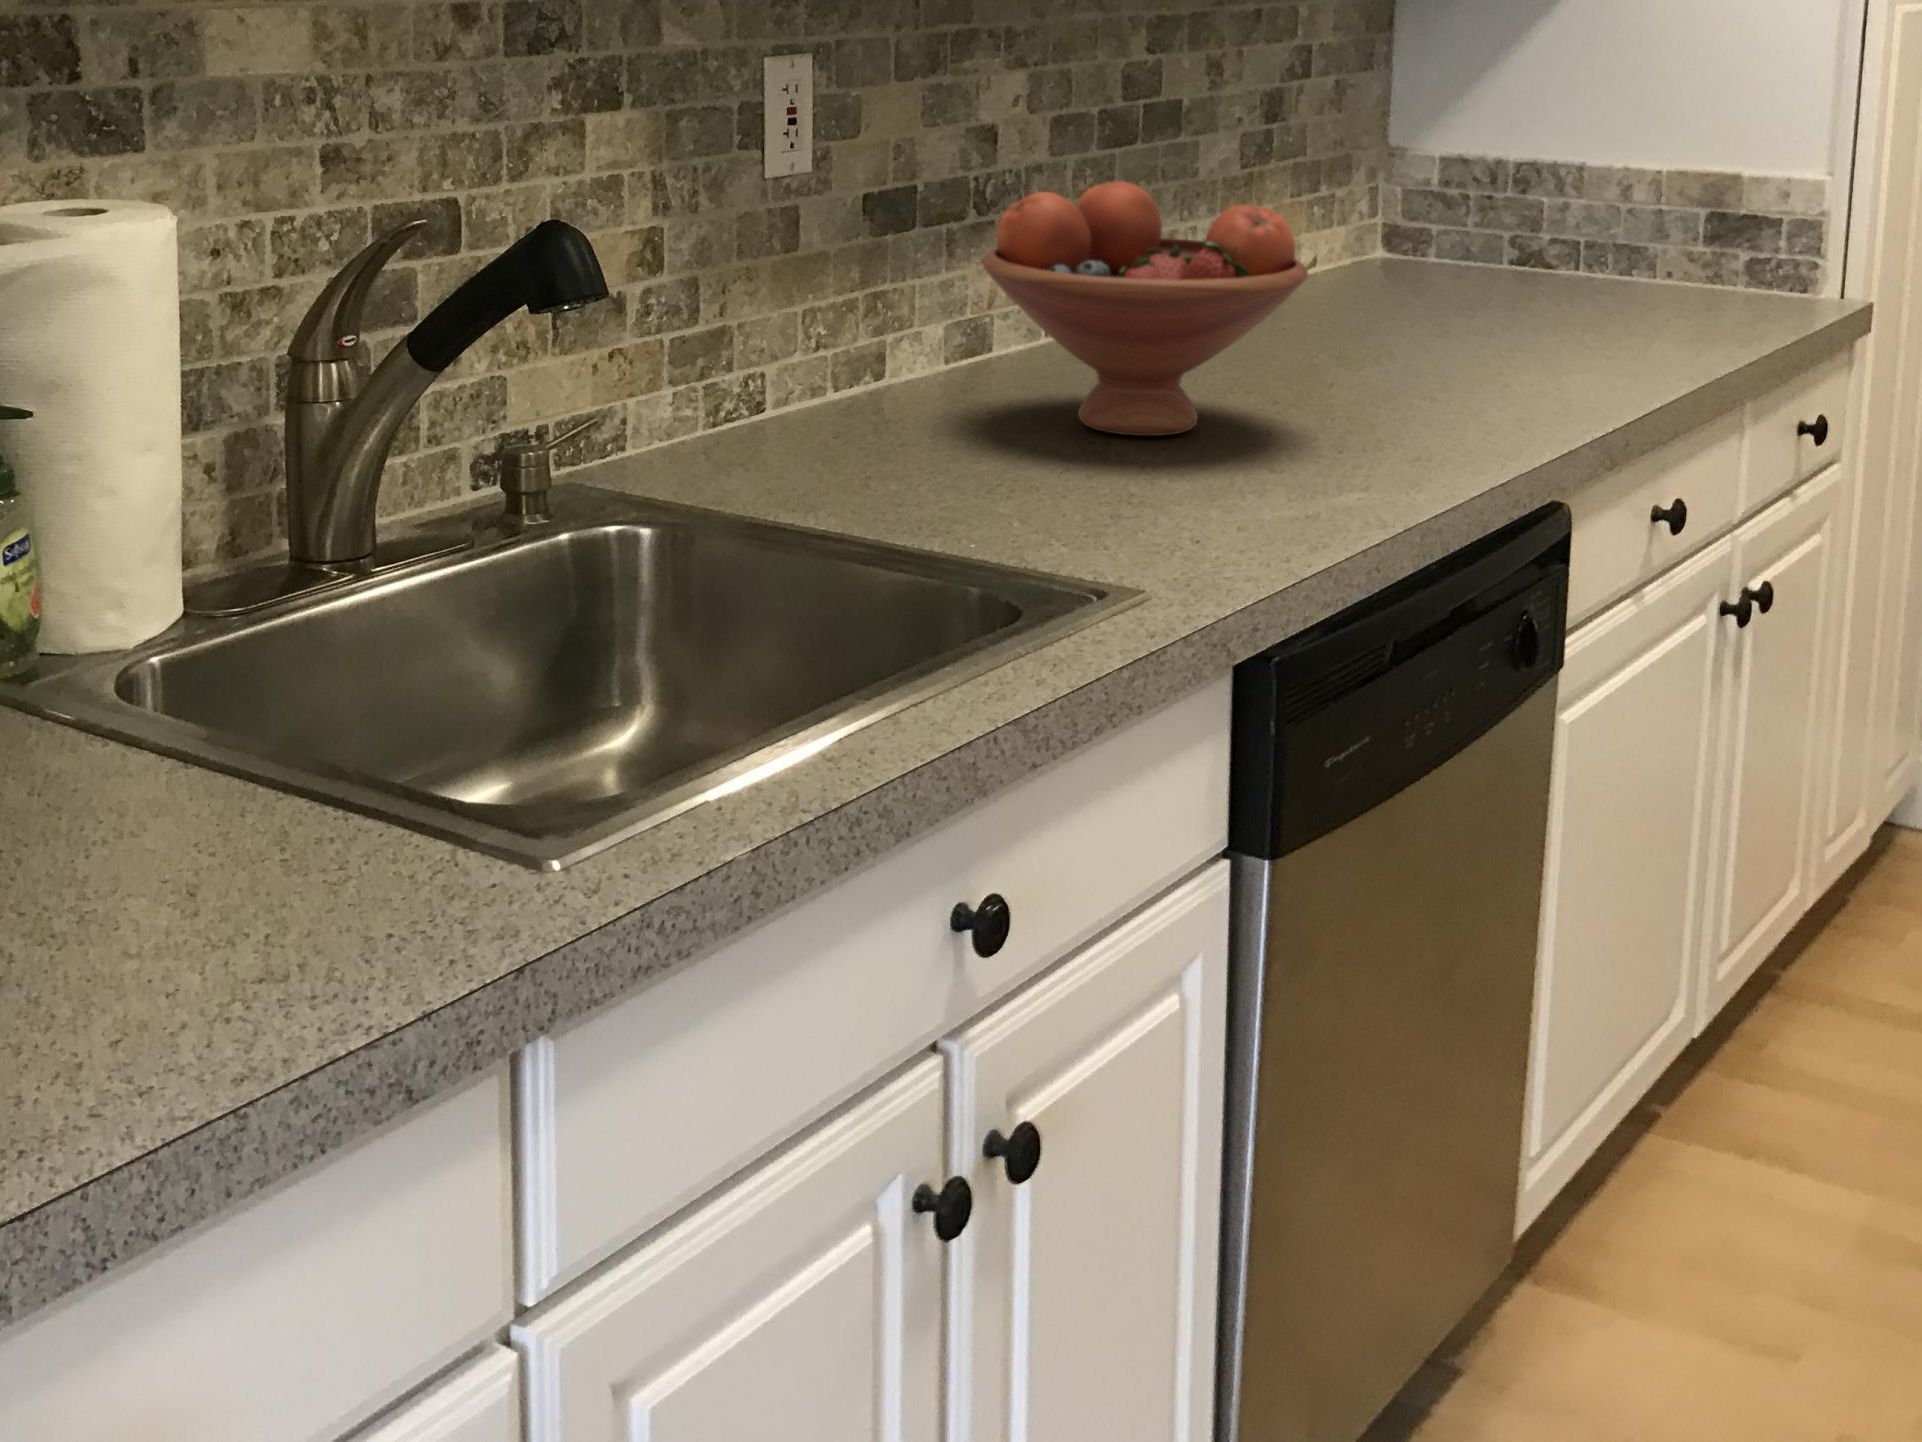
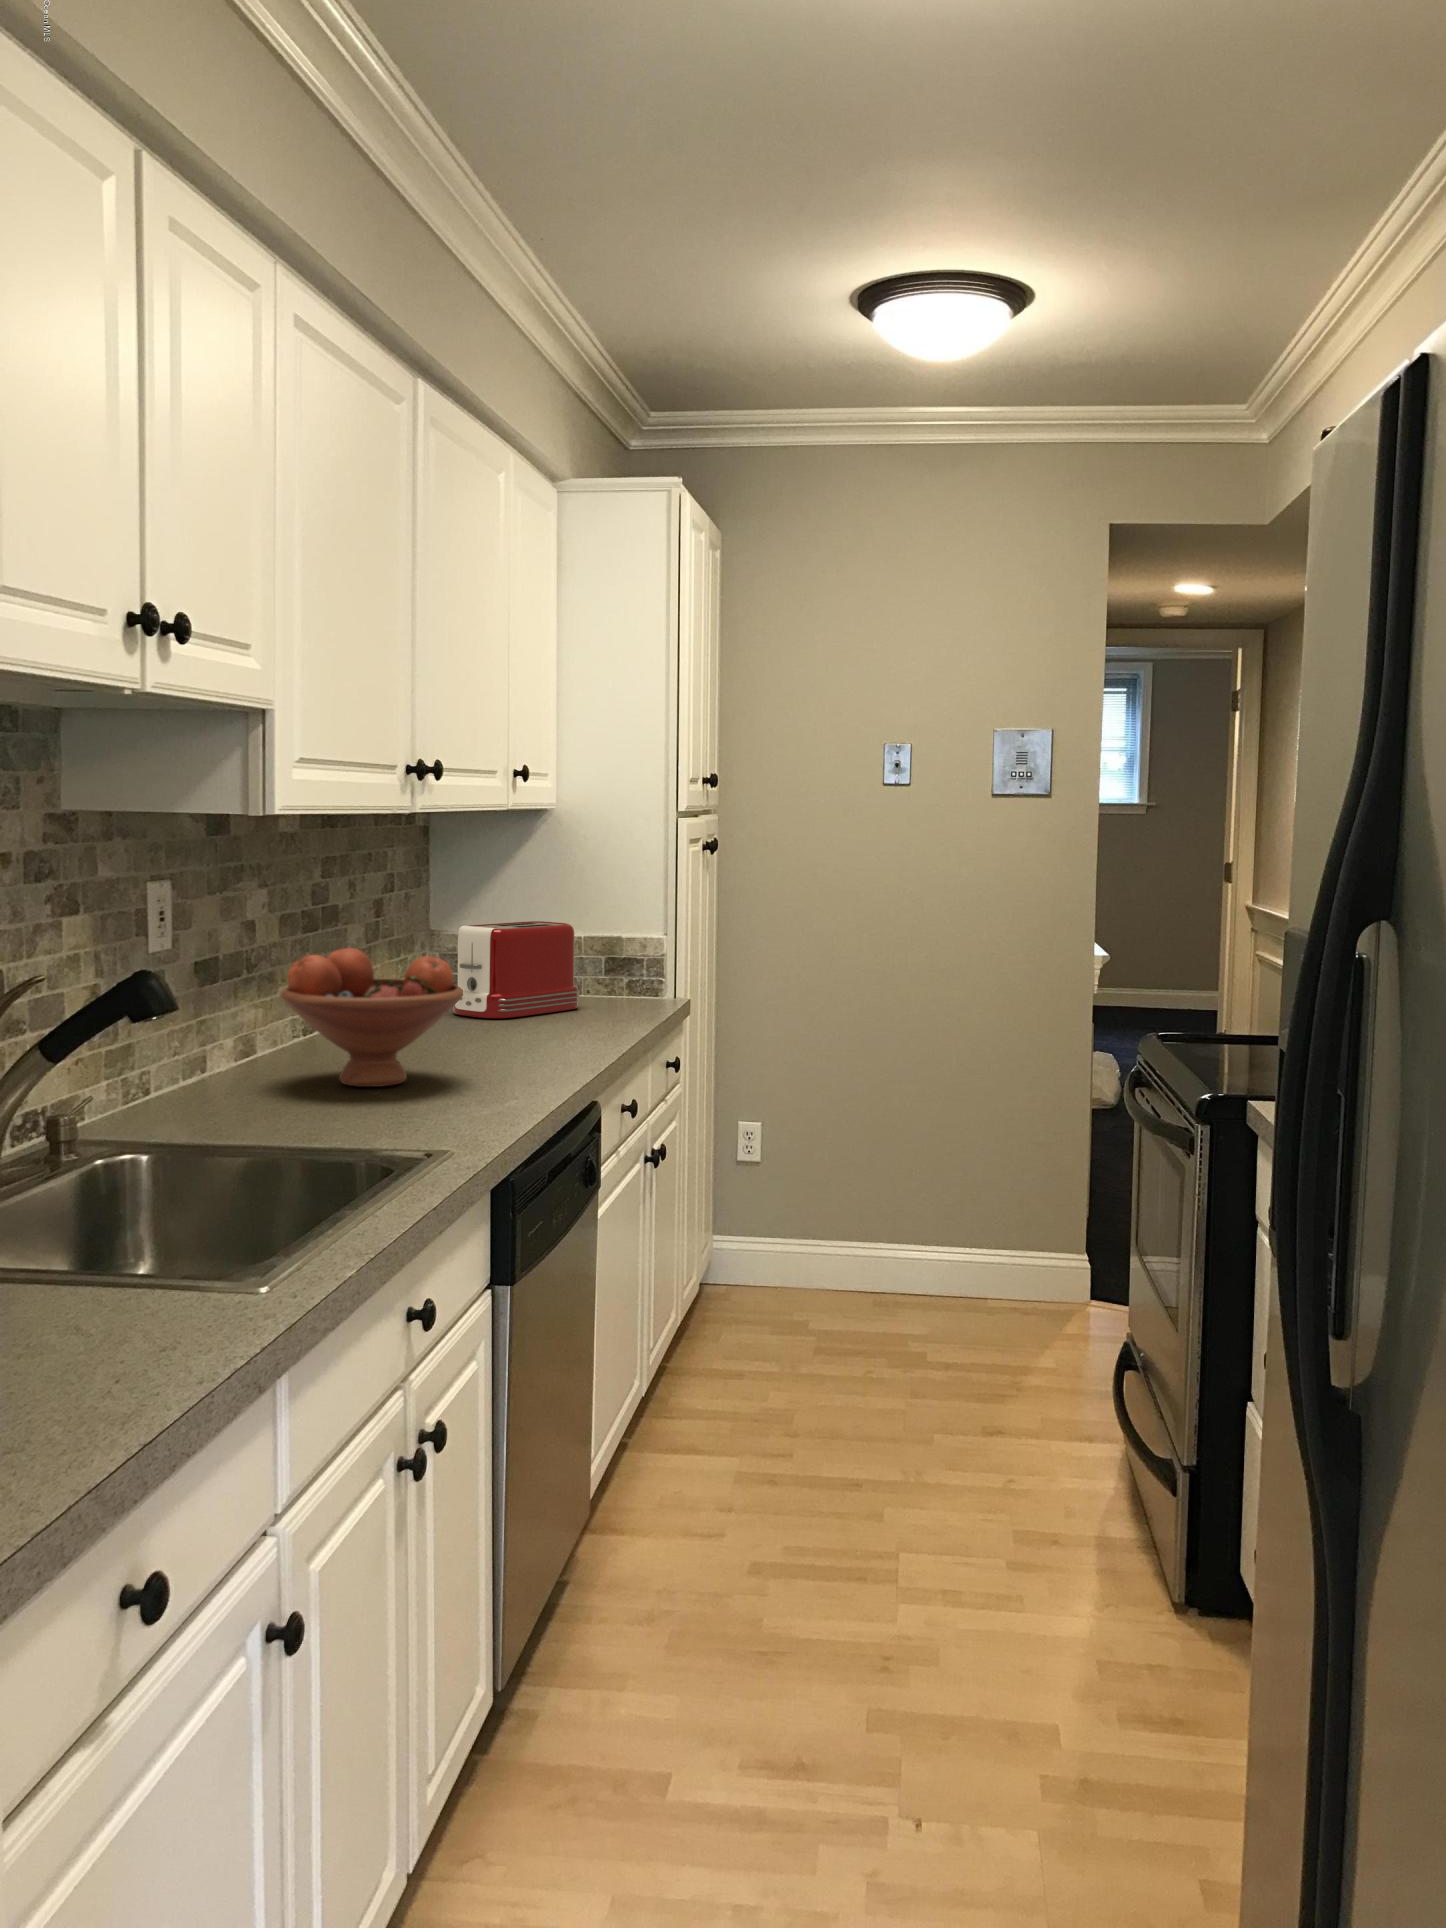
toaster: none [1390,140,1633,315] -> present [453,921,579,1019]

